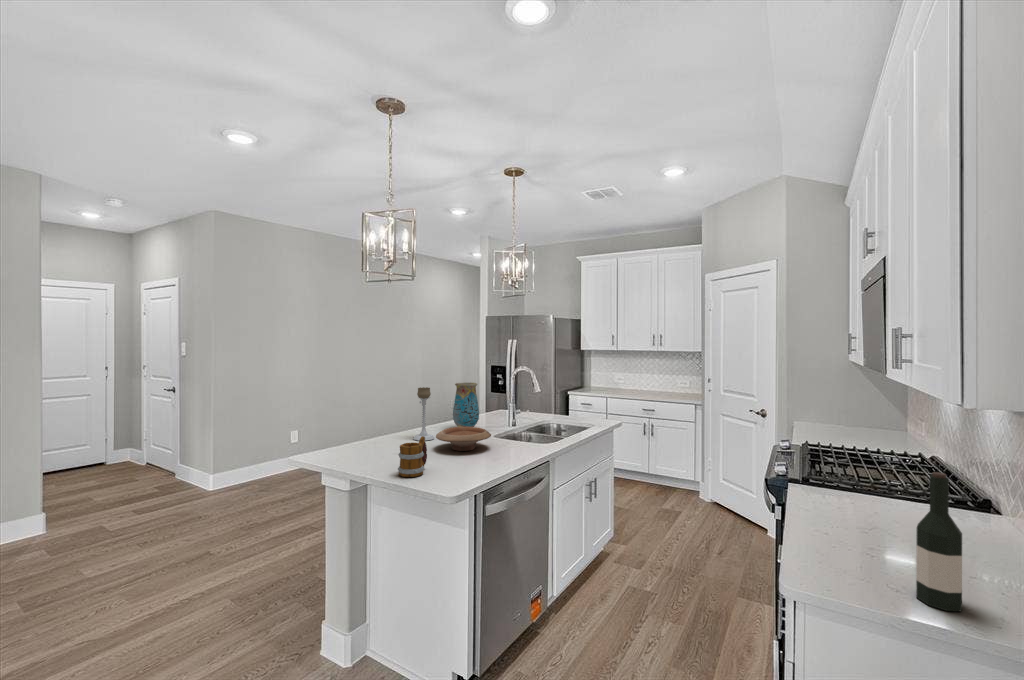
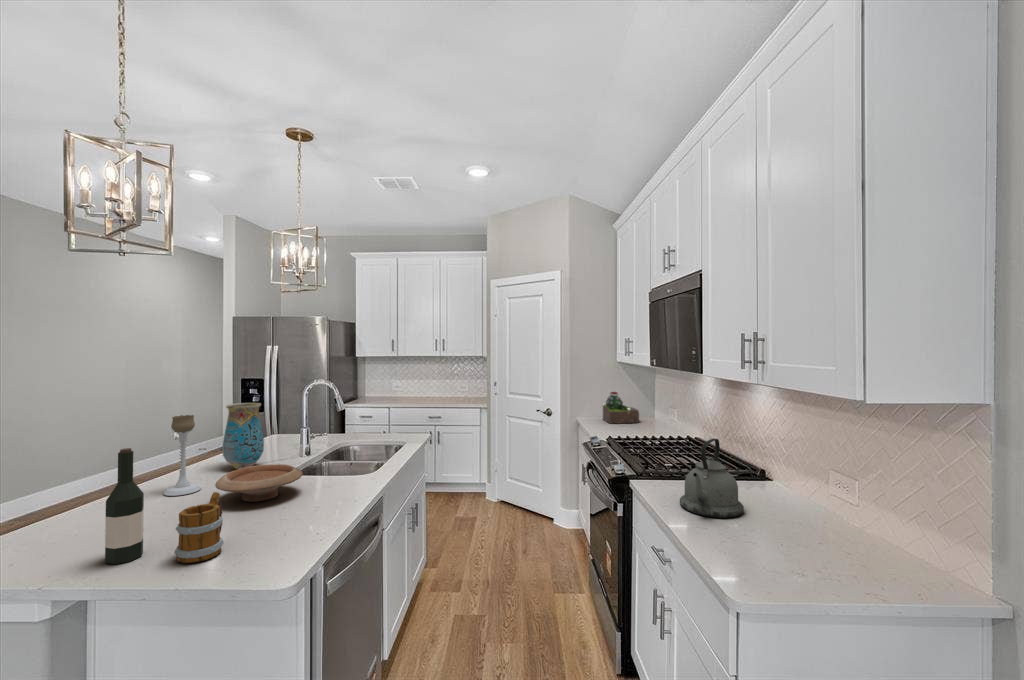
succulent plant: none [826,395,875,434] -> present [603,392,639,423]
kettle: none [823,448,908,538] -> present [680,438,744,518]
wine bottle: present [916,472,962,611] -> present [105,448,144,564]

